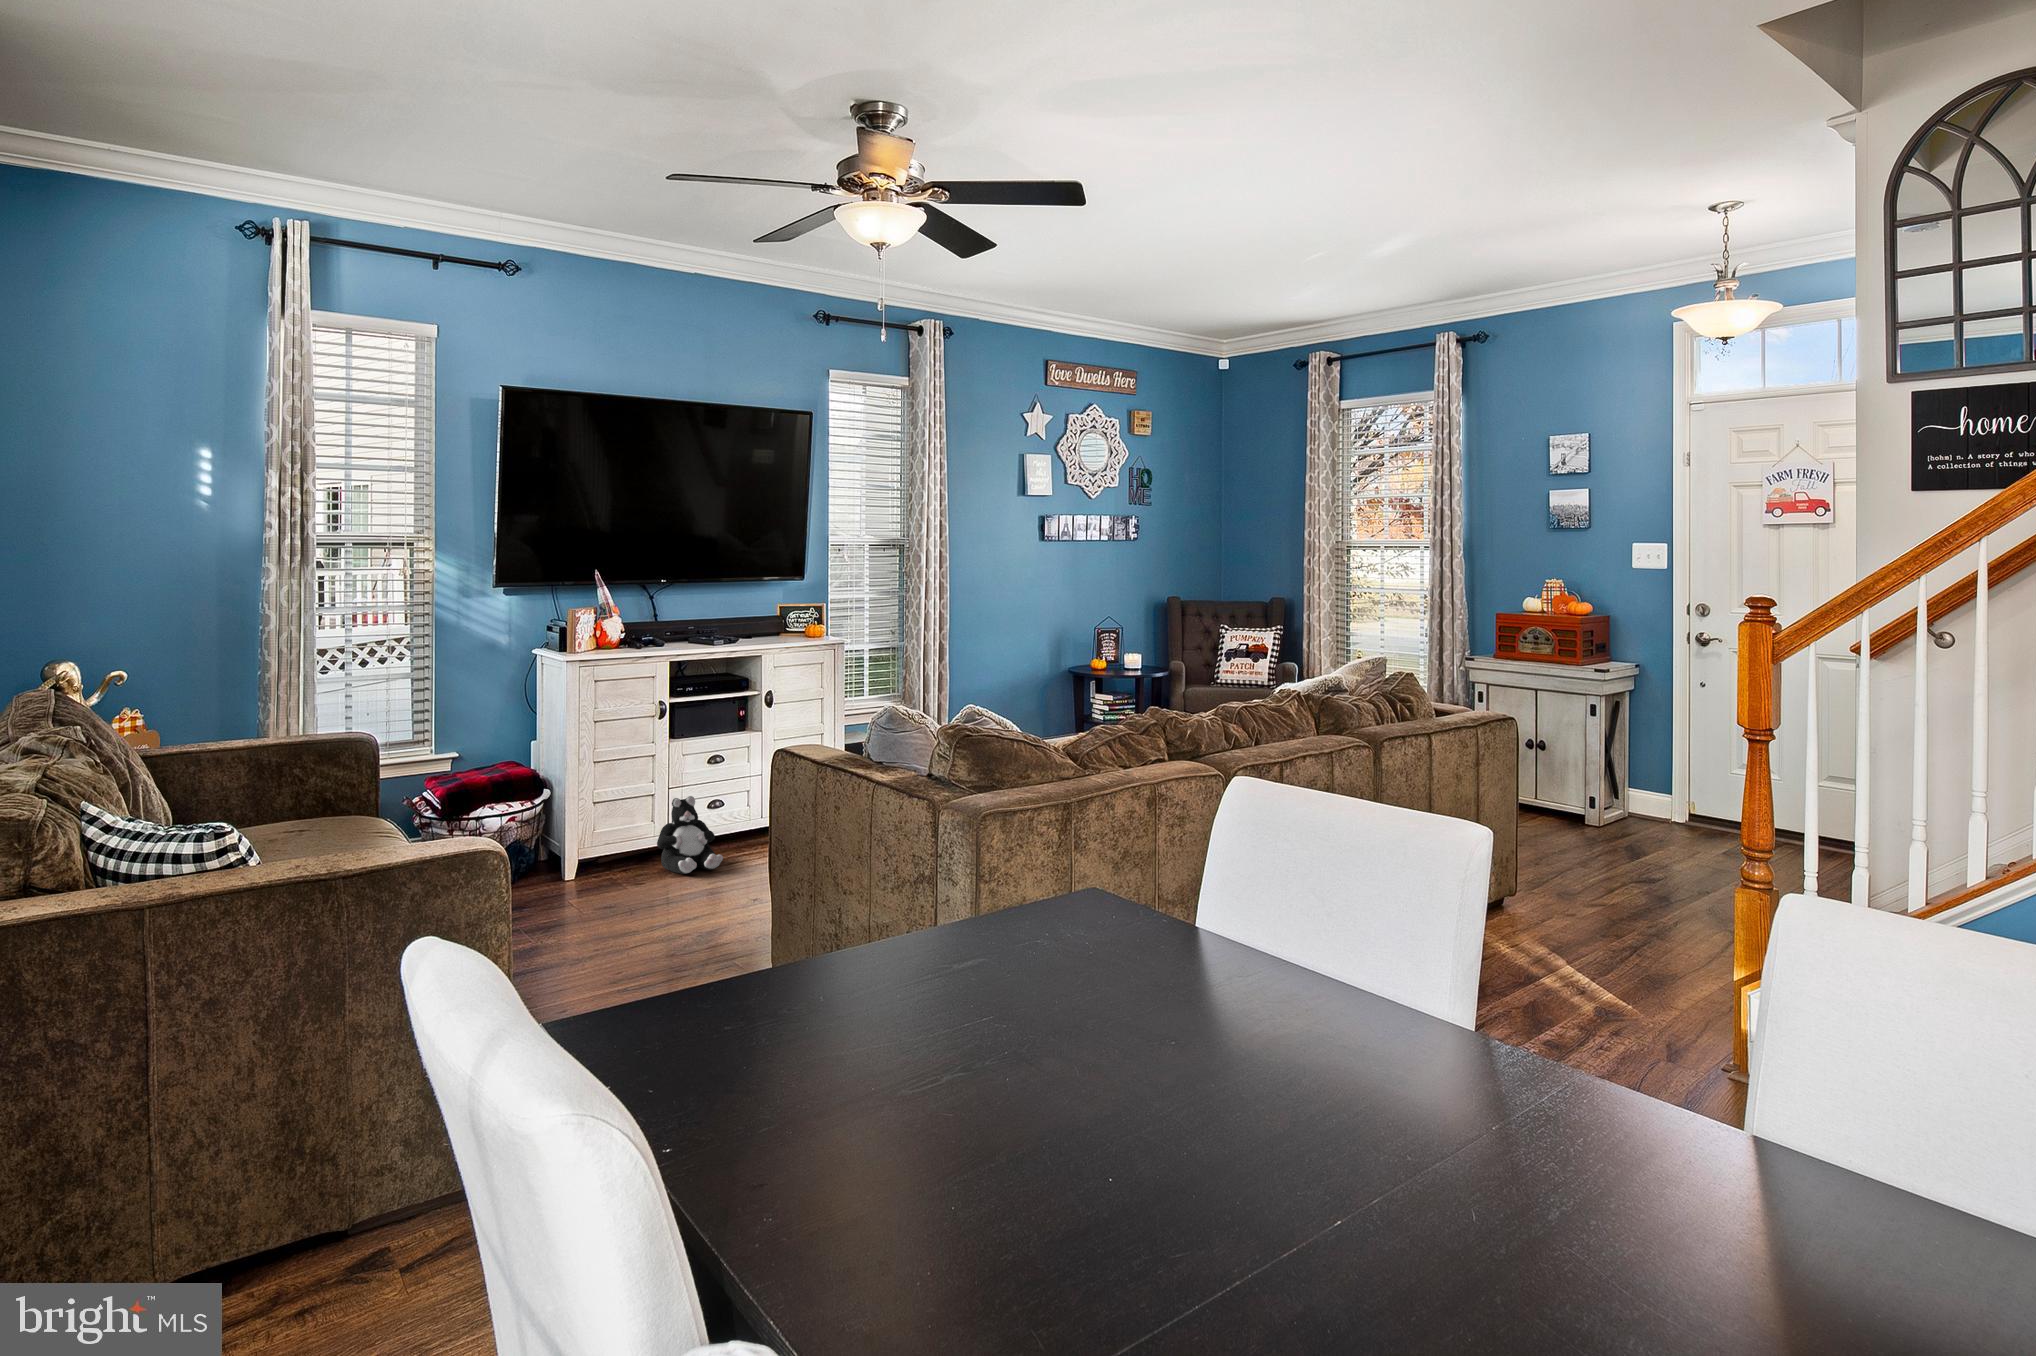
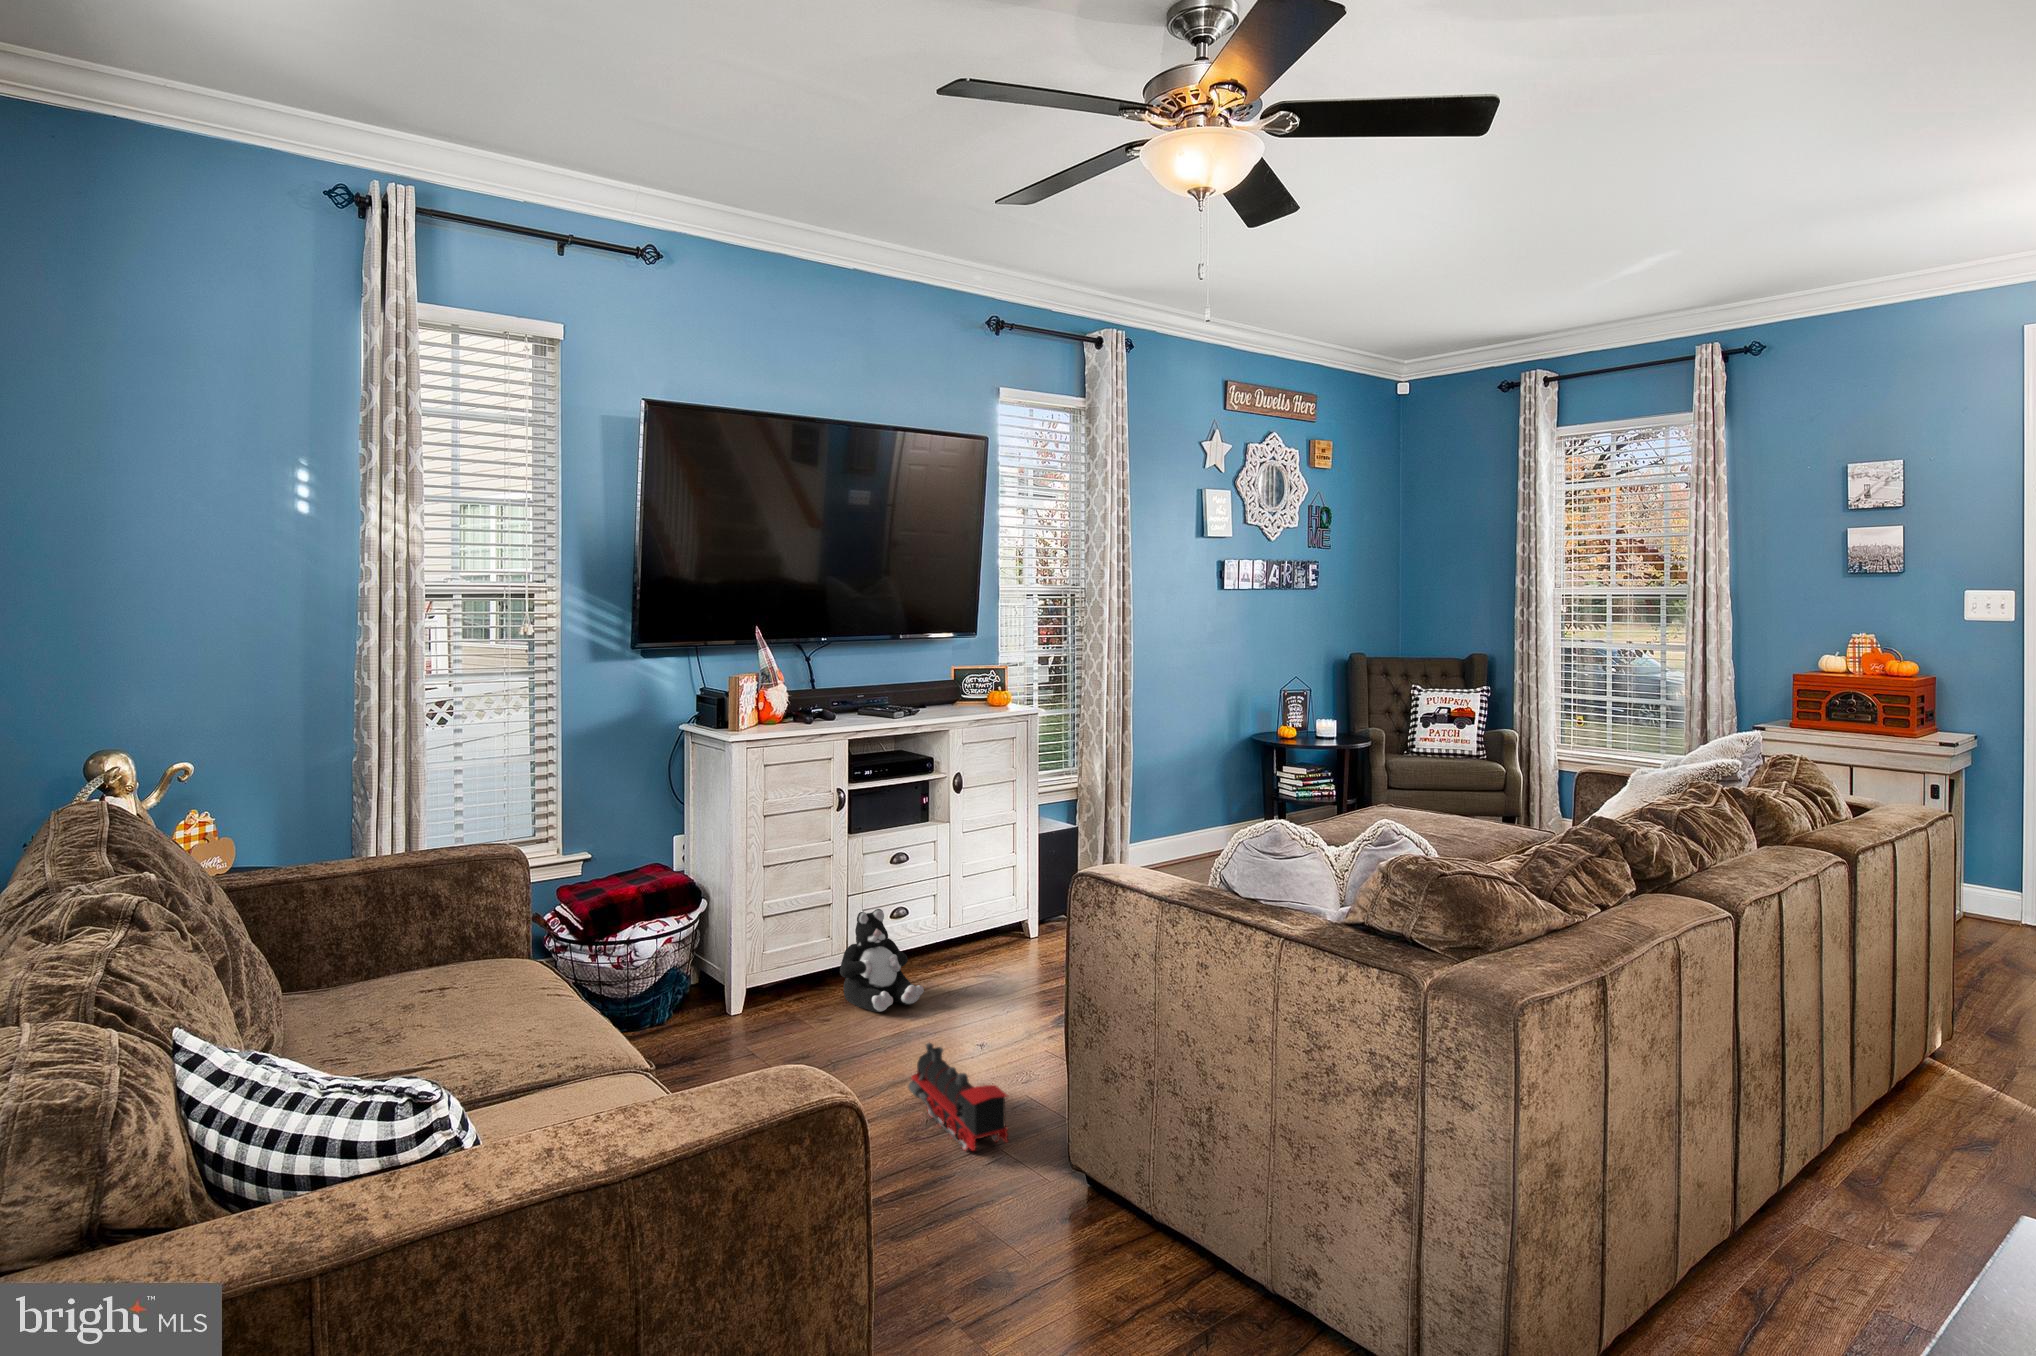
toy train: none [680,880,736,948] -> present [908,1043,1008,1151]

